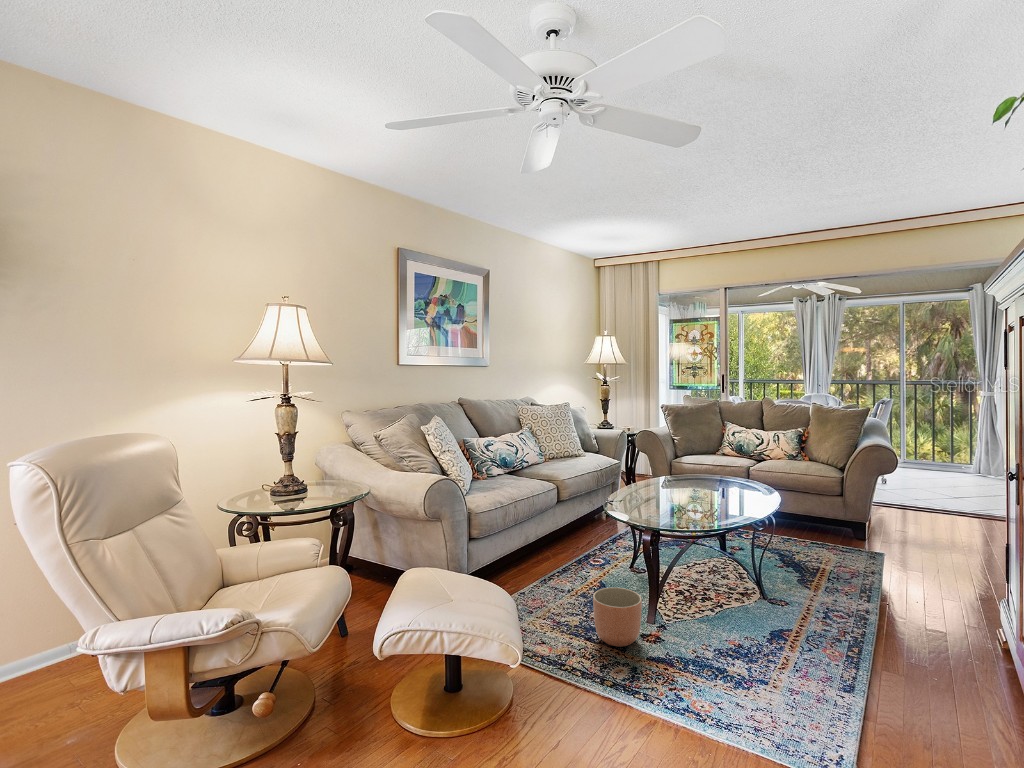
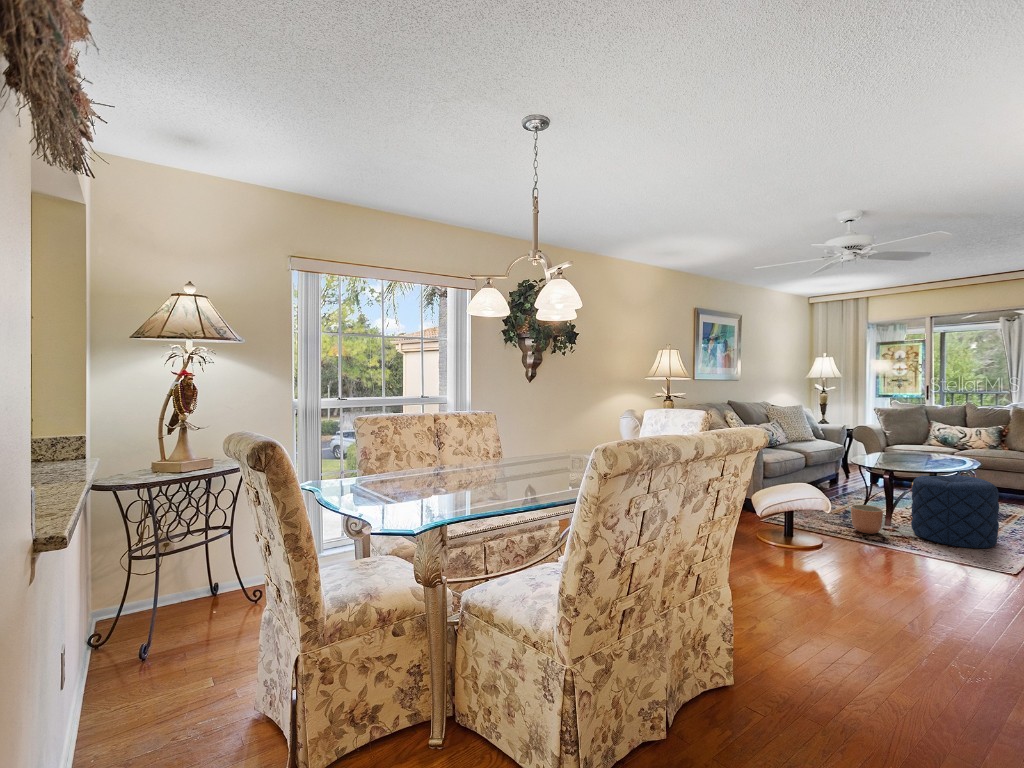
pouf: none [686,523,811,666] -> present [911,475,999,548]

